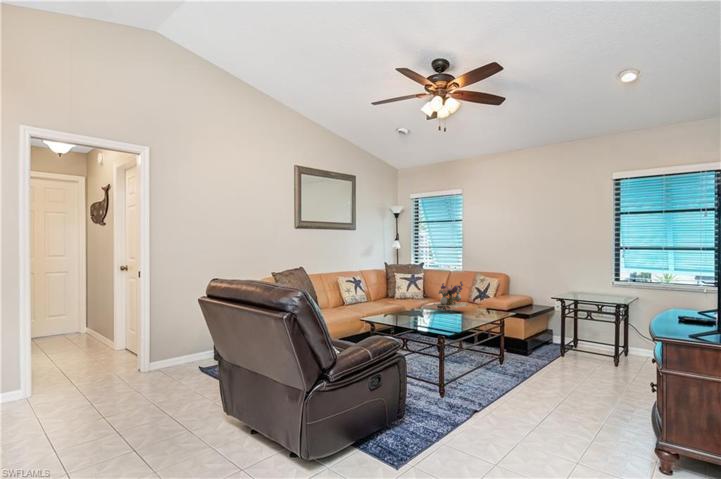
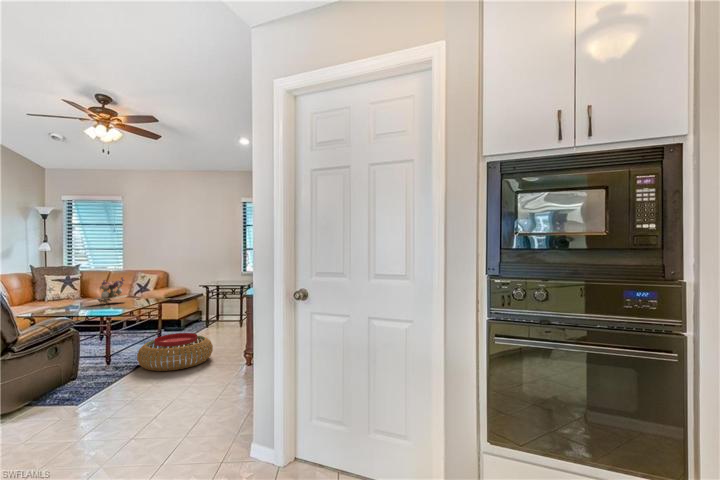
pouf: none [479,368,585,429] -> present [137,333,213,371]

